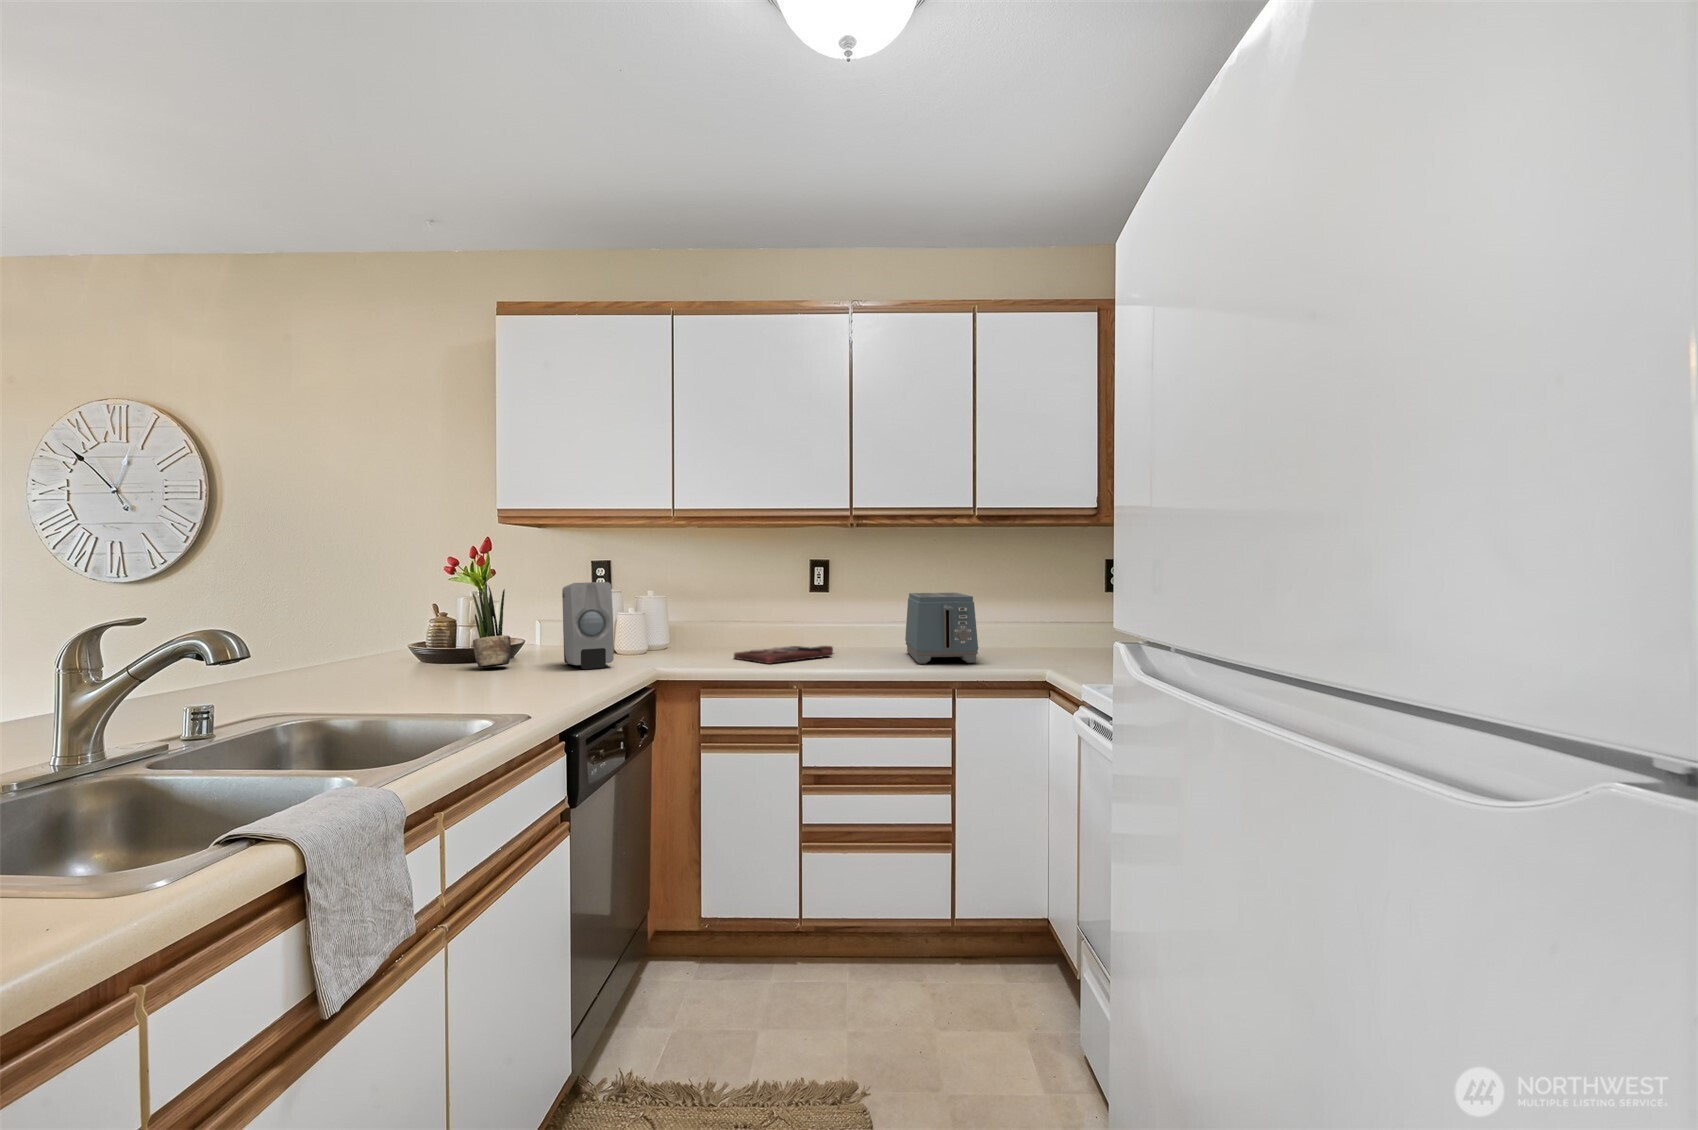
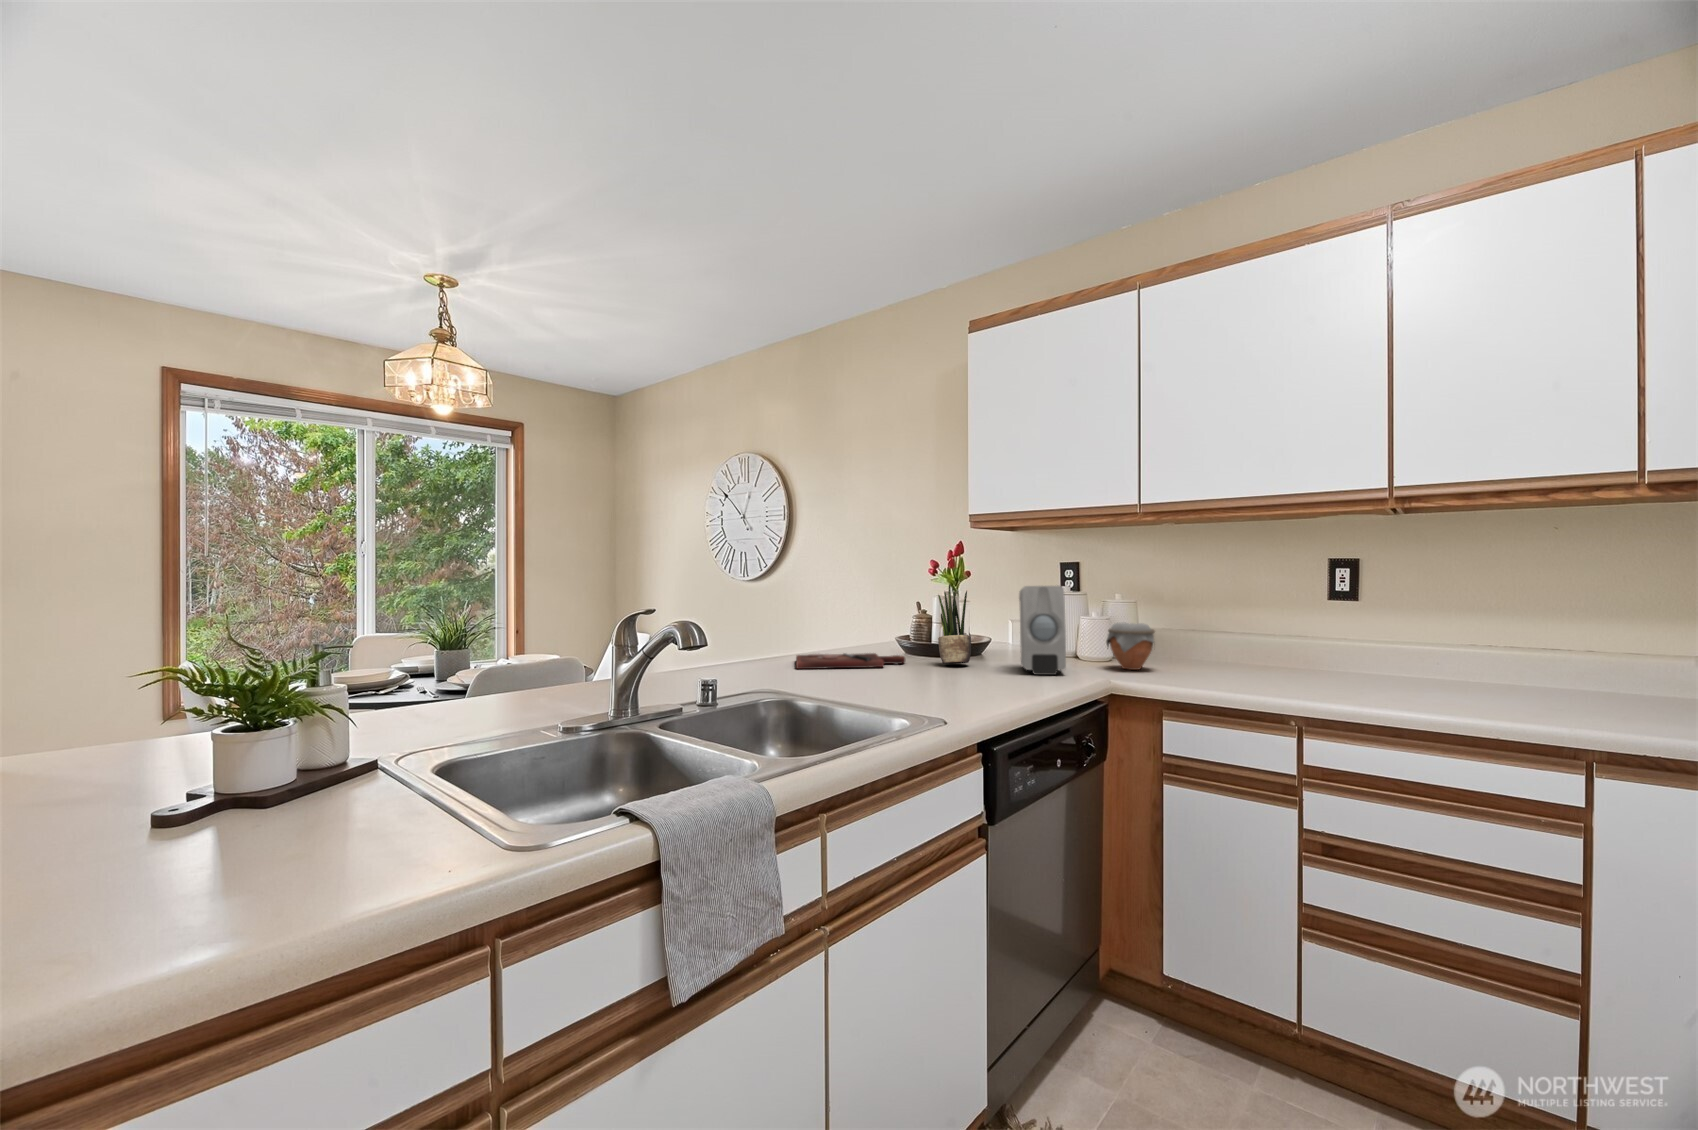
toaster: present [905,593,978,664] -> none [1483,608,1633,723]
jar: none [645,615,688,658] -> present [1106,623,1155,670]
cutting board: present [734,646,833,664] -> present [796,653,905,669]

